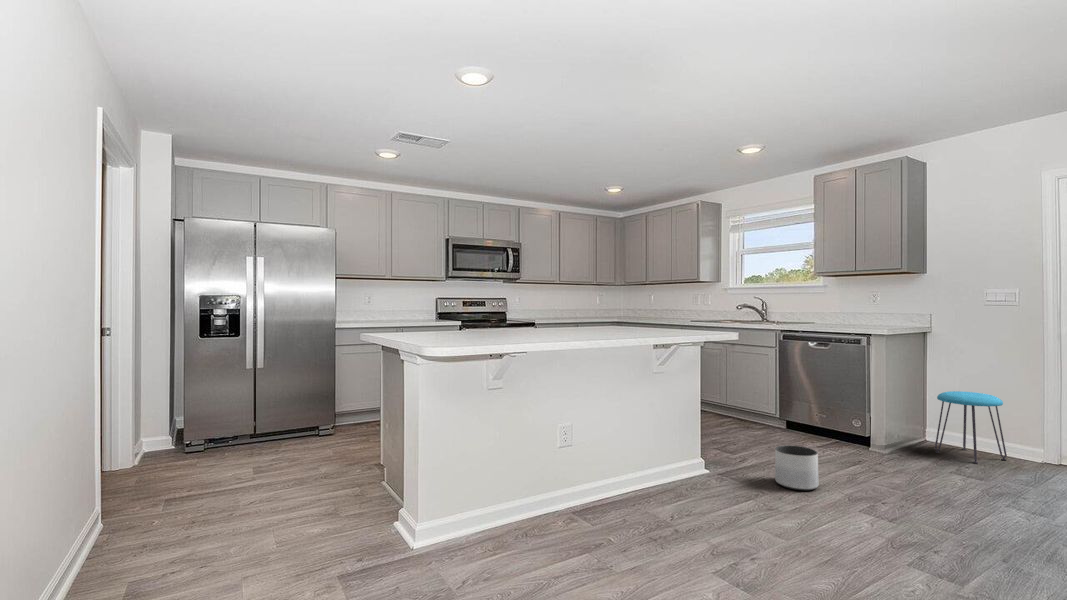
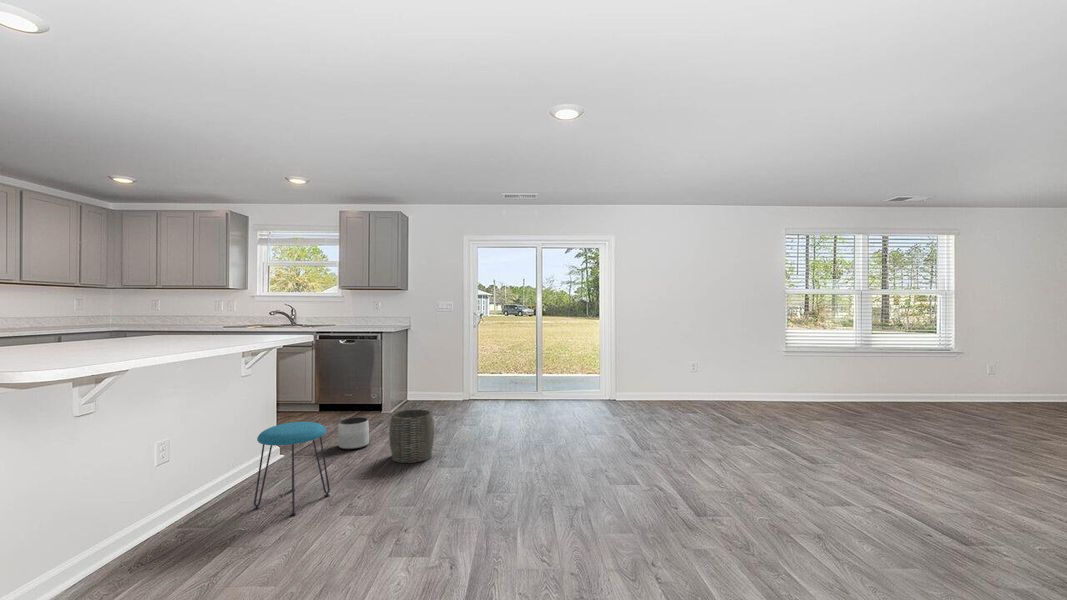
stool: present [935,391,1007,463] -> present [254,422,330,515]
woven basket: none [833,453,914,542] -> present [389,409,434,463]

